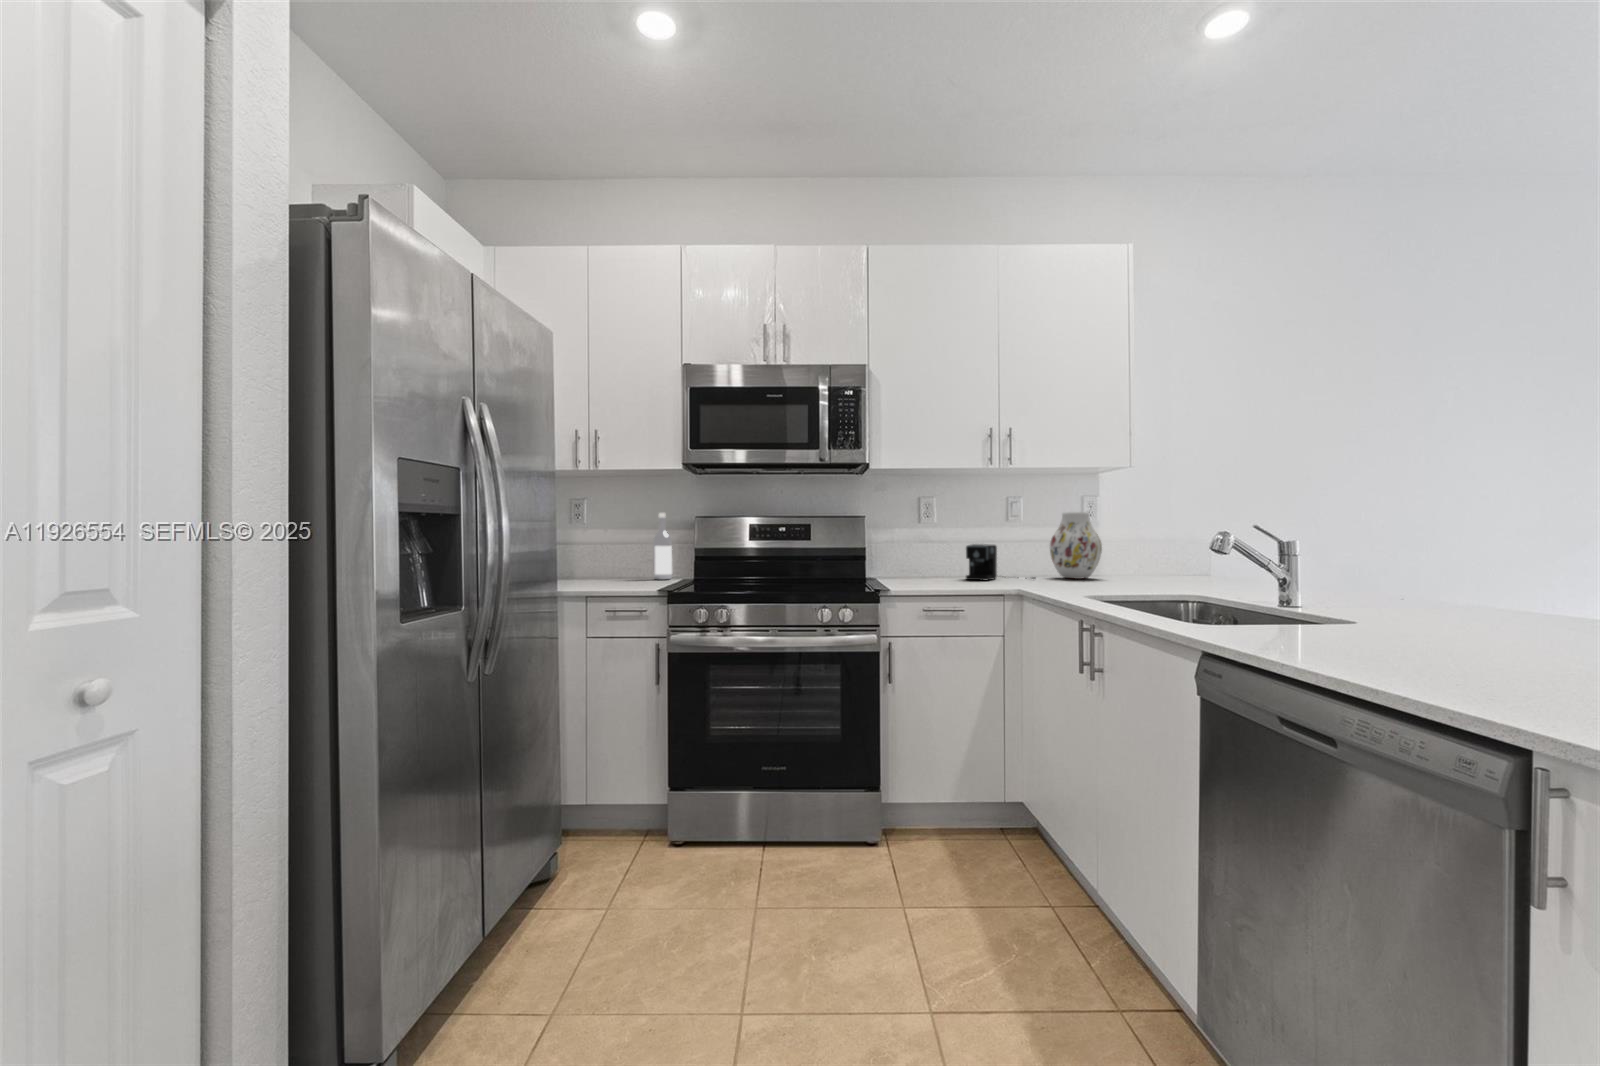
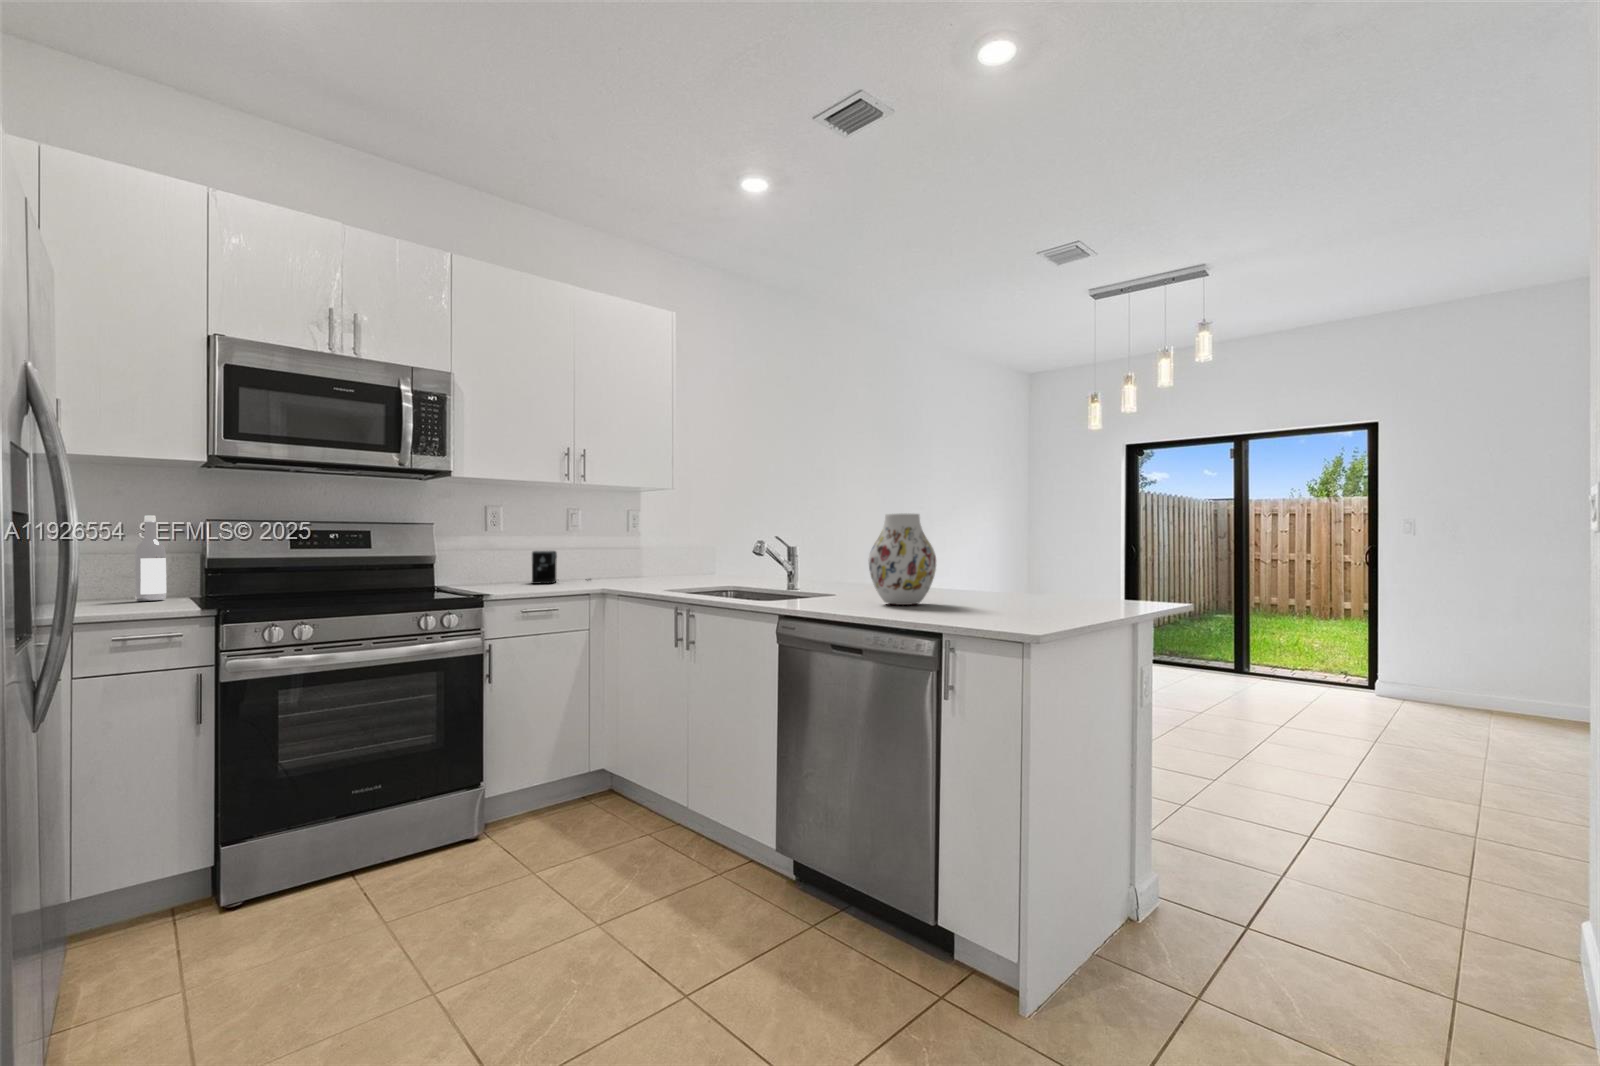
vase: present [1050,512,1102,579] -> present [869,514,936,605]

